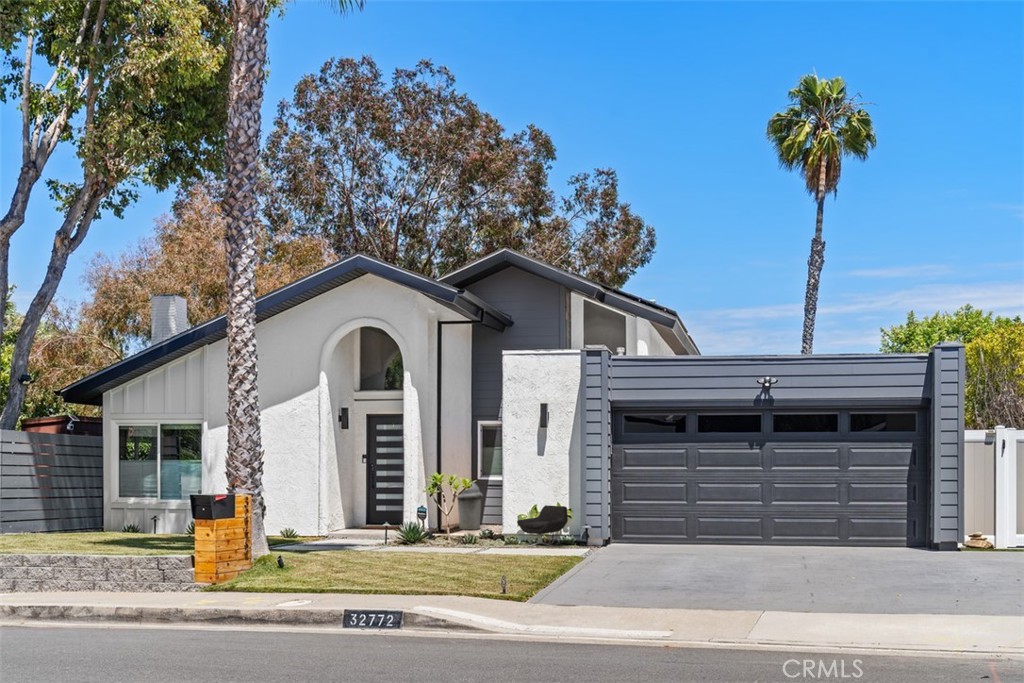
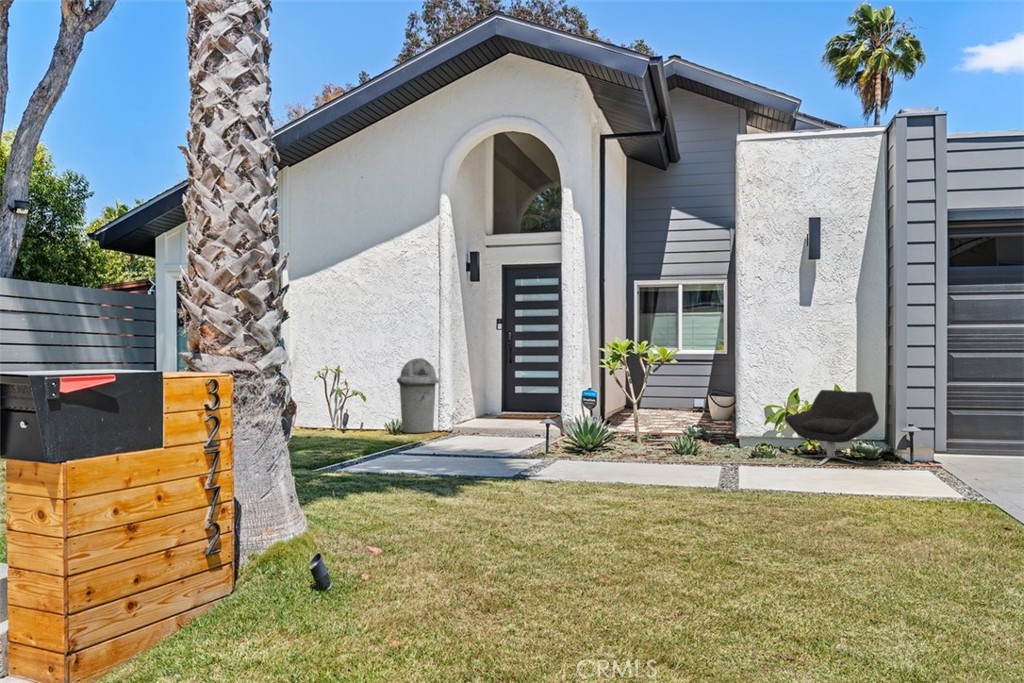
trash can: present [457,481,483,530] -> present [397,358,439,433]

